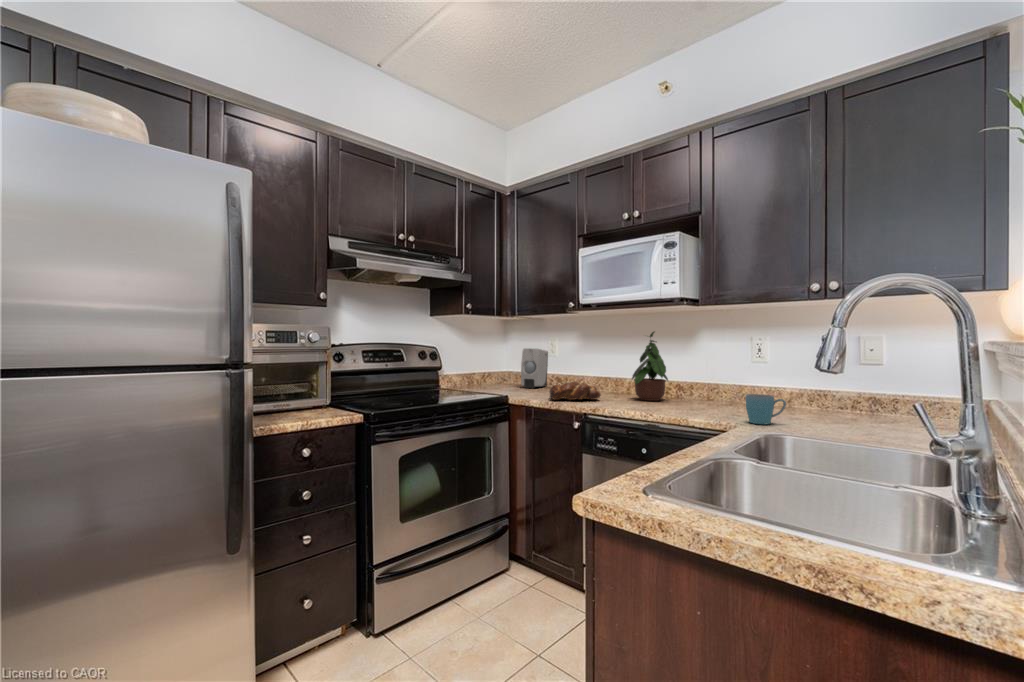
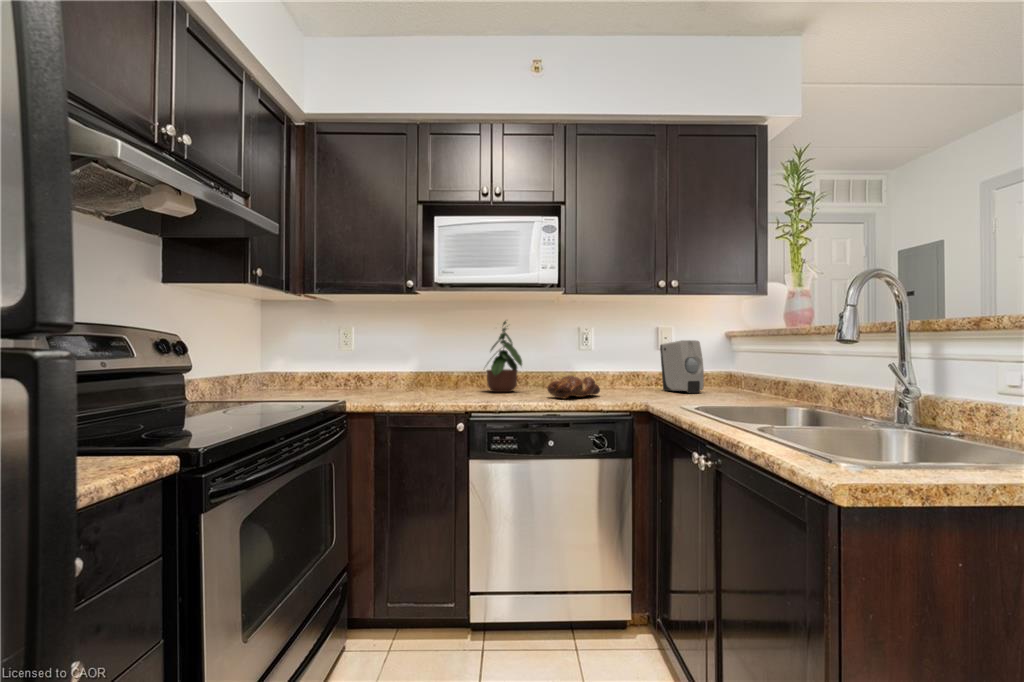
soap dispenser: present [521,348,548,388] -> present [660,340,704,393]
bread loaf: present [550,381,601,400] -> present [547,376,600,399]
mug: present [746,394,786,424] -> none [633,375,661,401]

